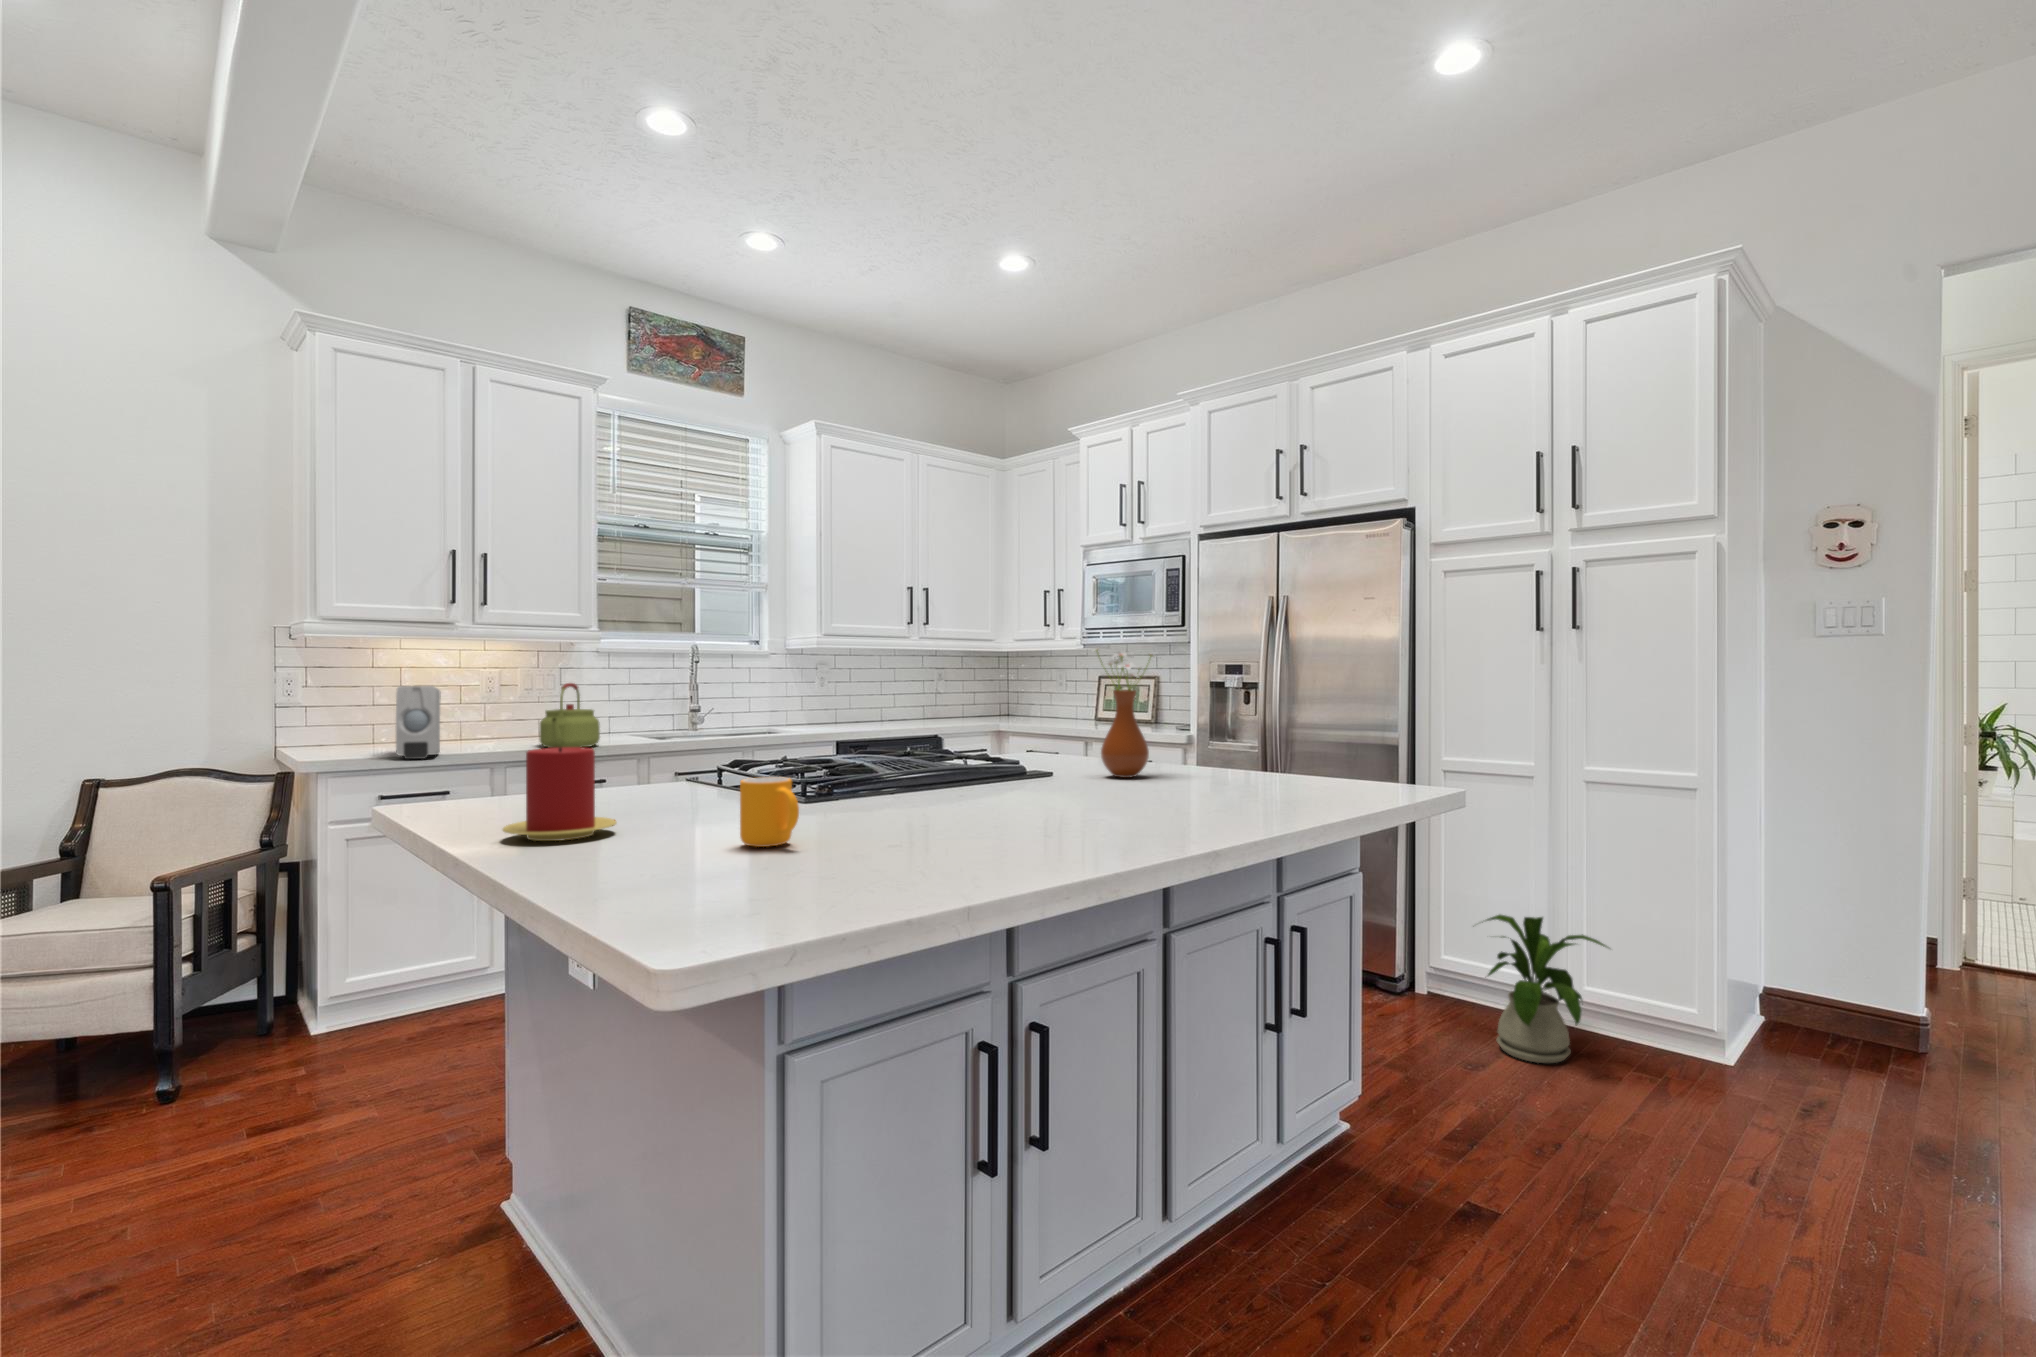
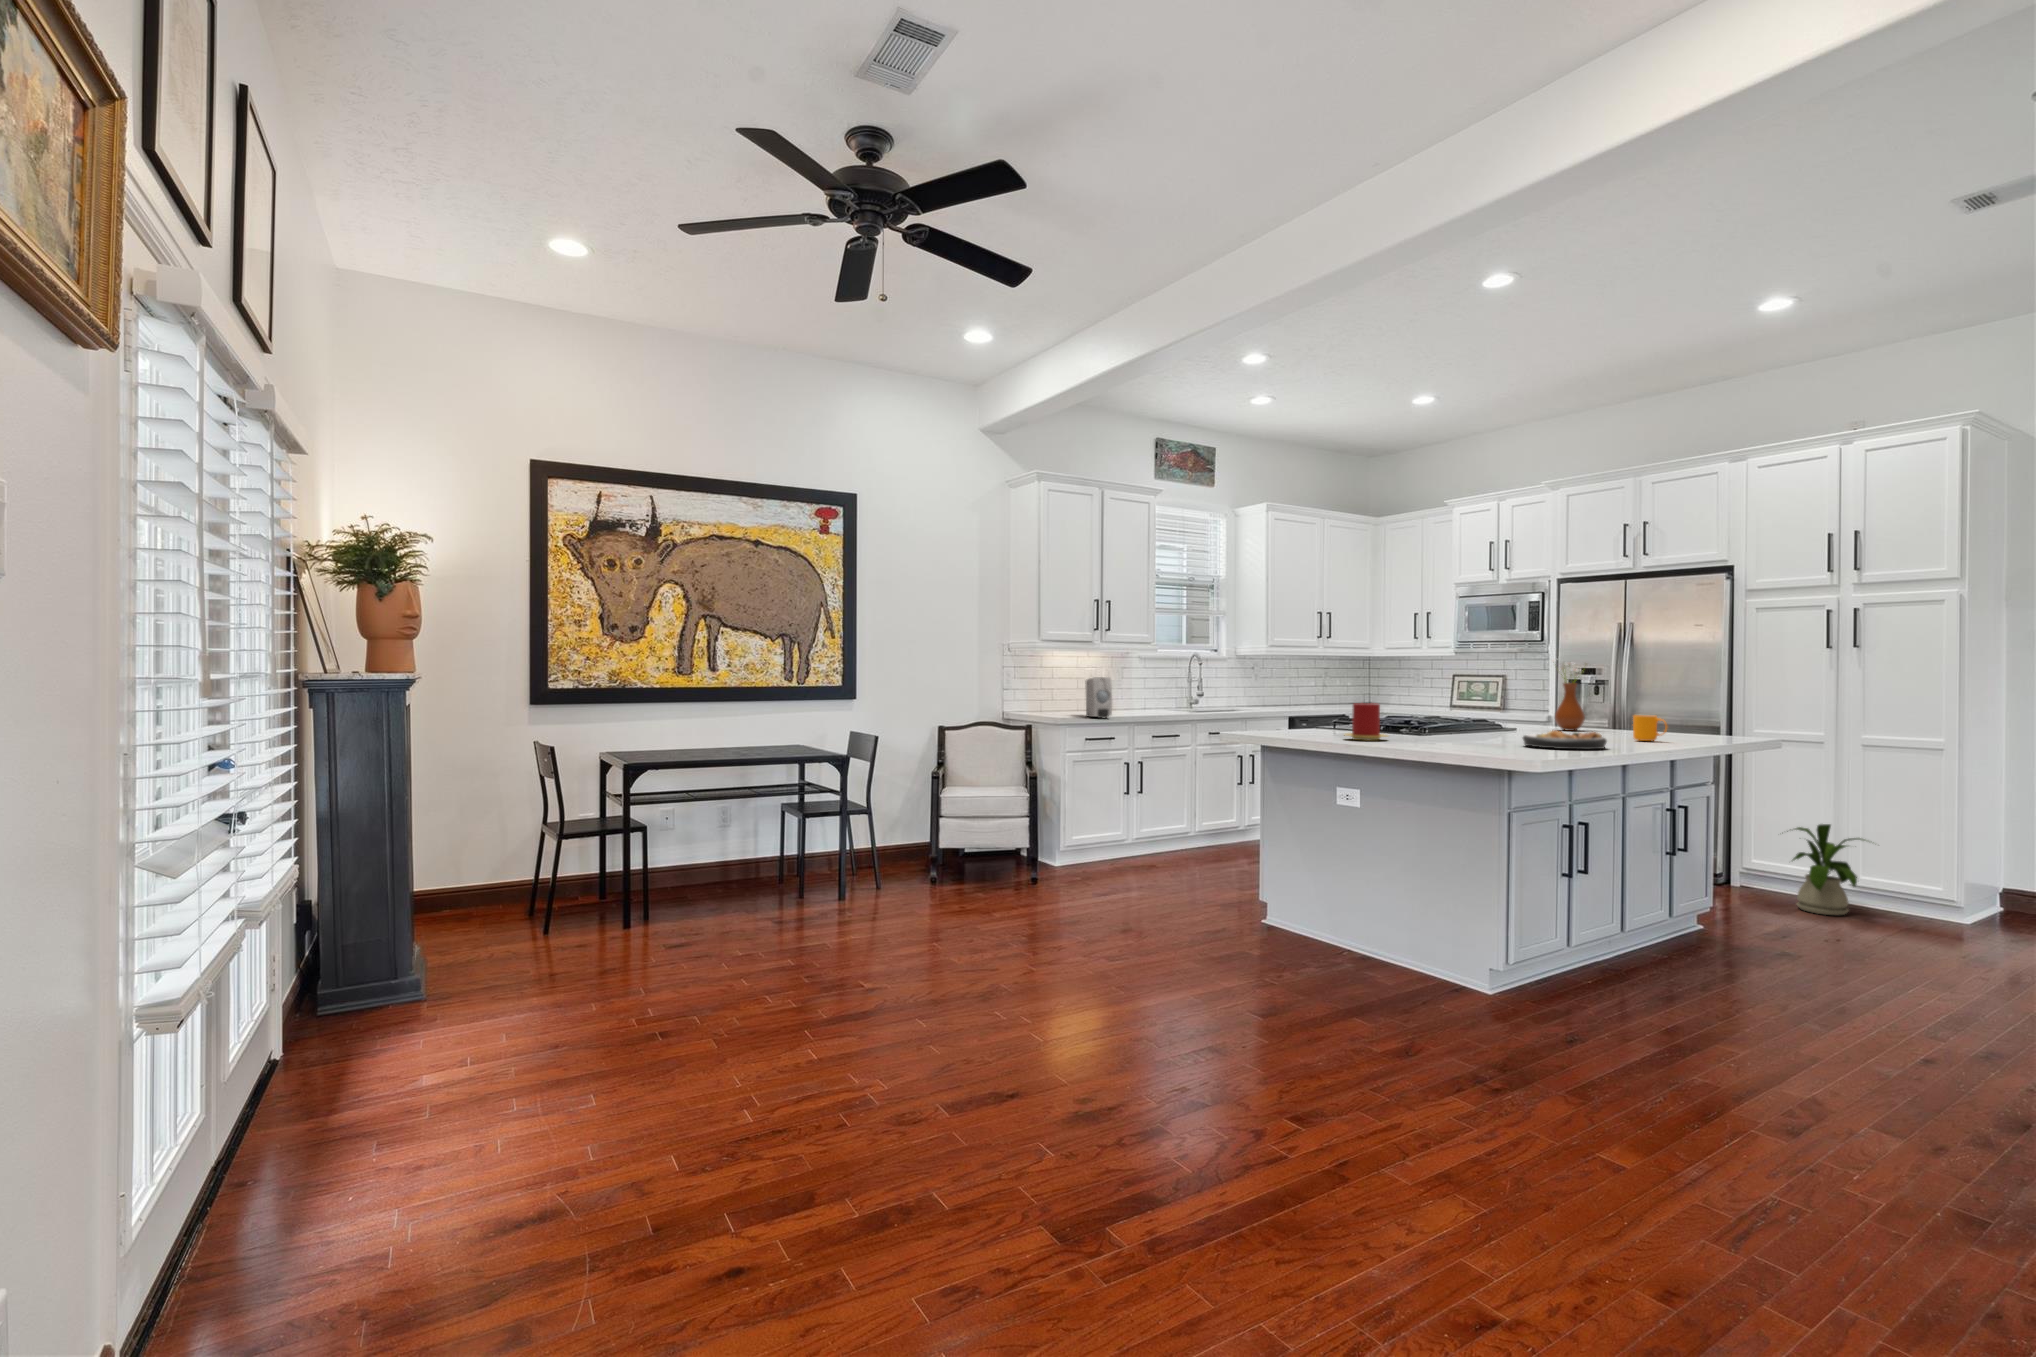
kettle: present [540,683,600,748] -> none [1140,676,1173,715]
mug: present [740,777,799,847] -> present [1633,715,1667,741]
plate: none [830,819,1023,881] -> present [1523,730,1607,749]

